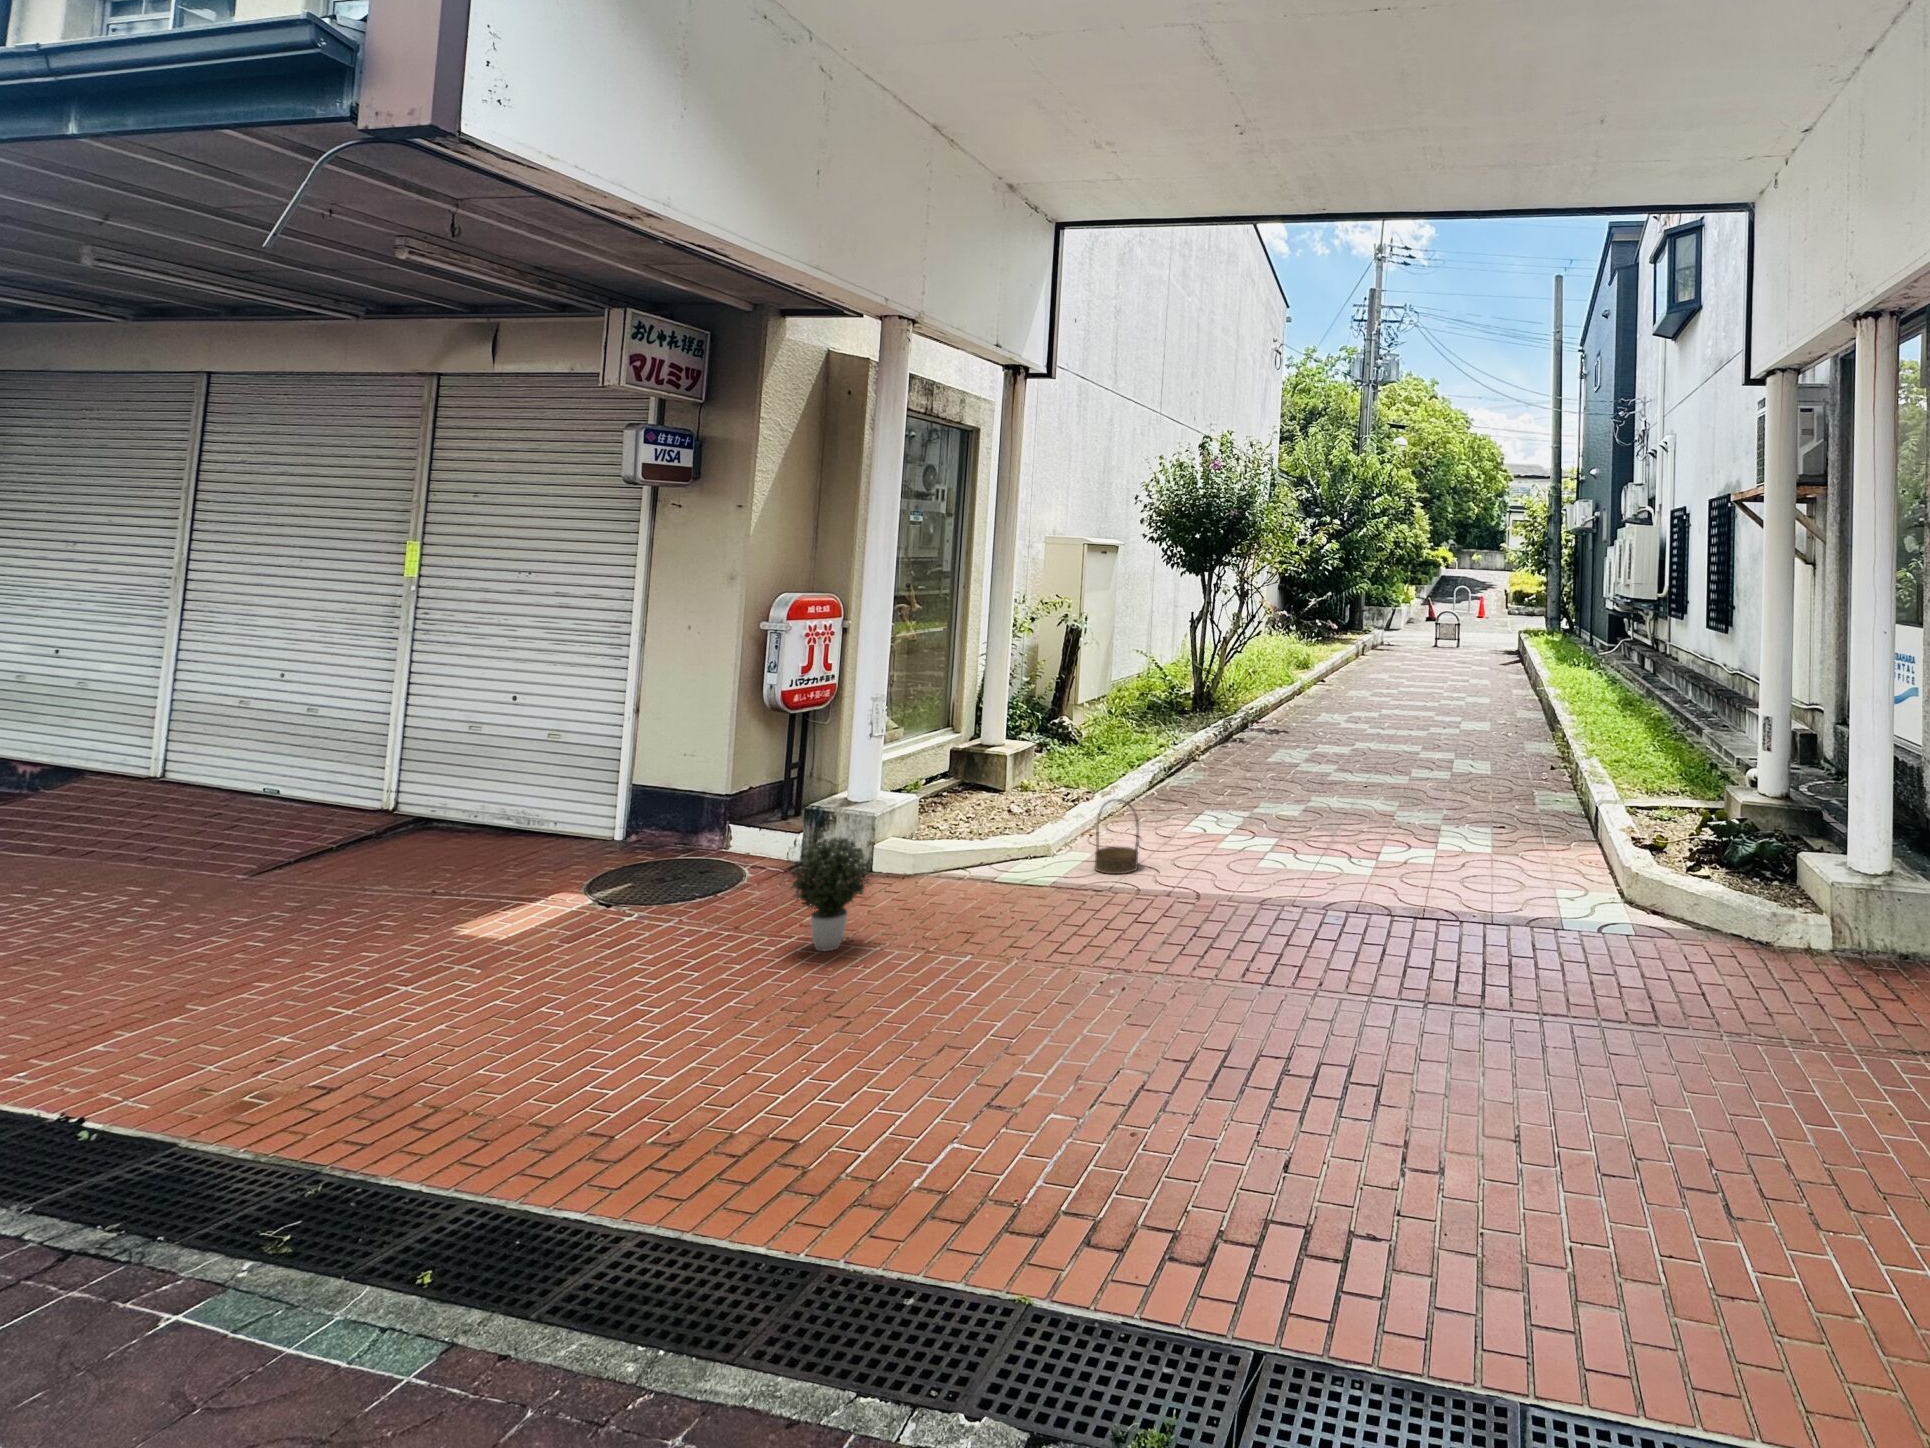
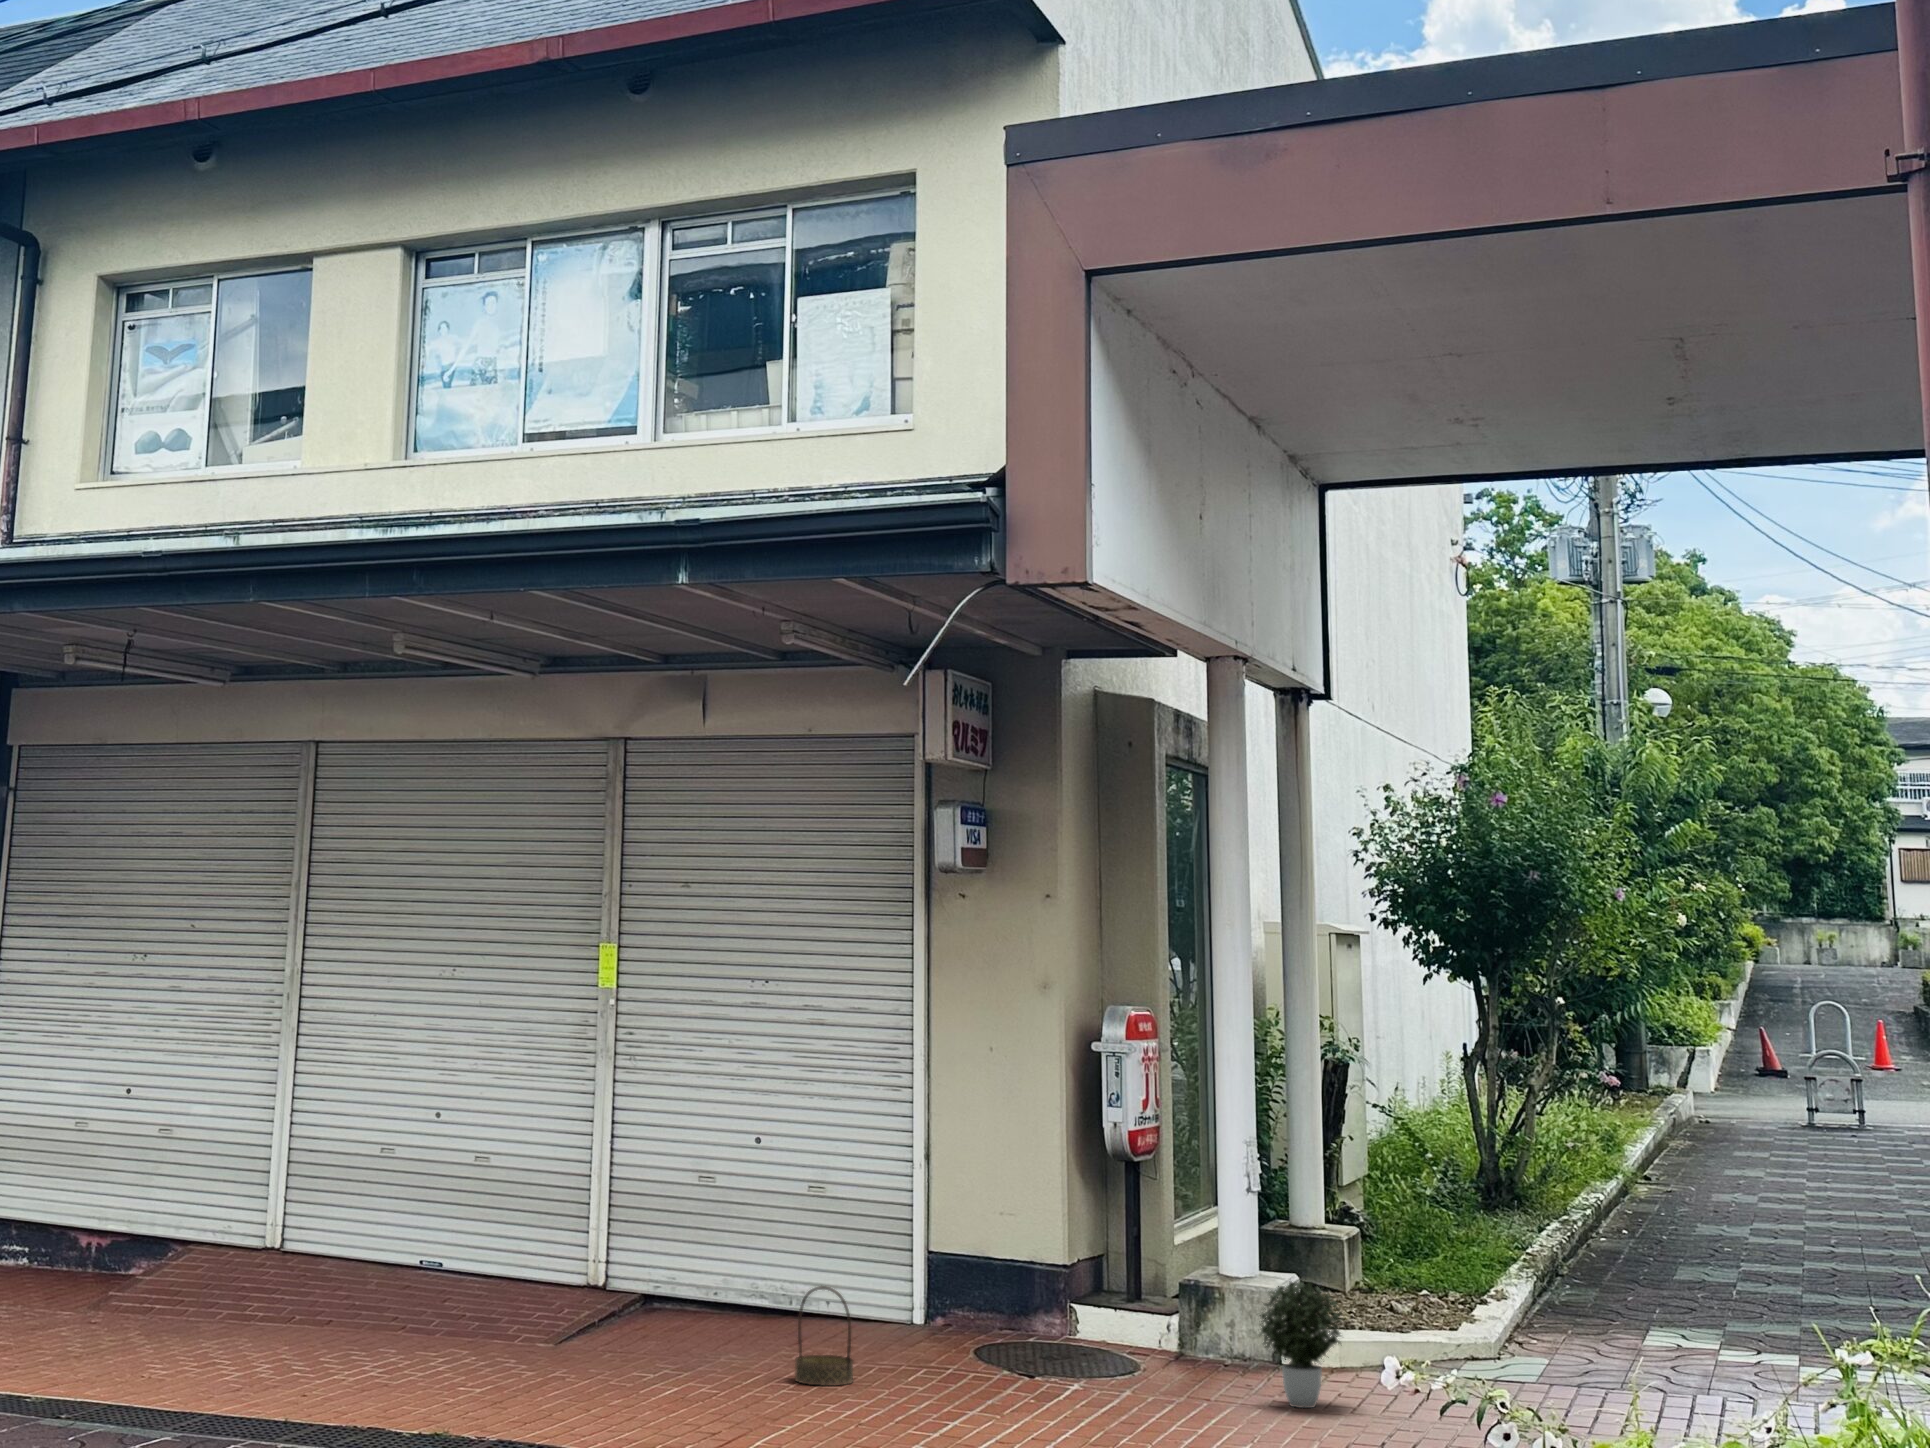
basket: present [1095,799,1139,874] -> present [795,1286,853,1386]

